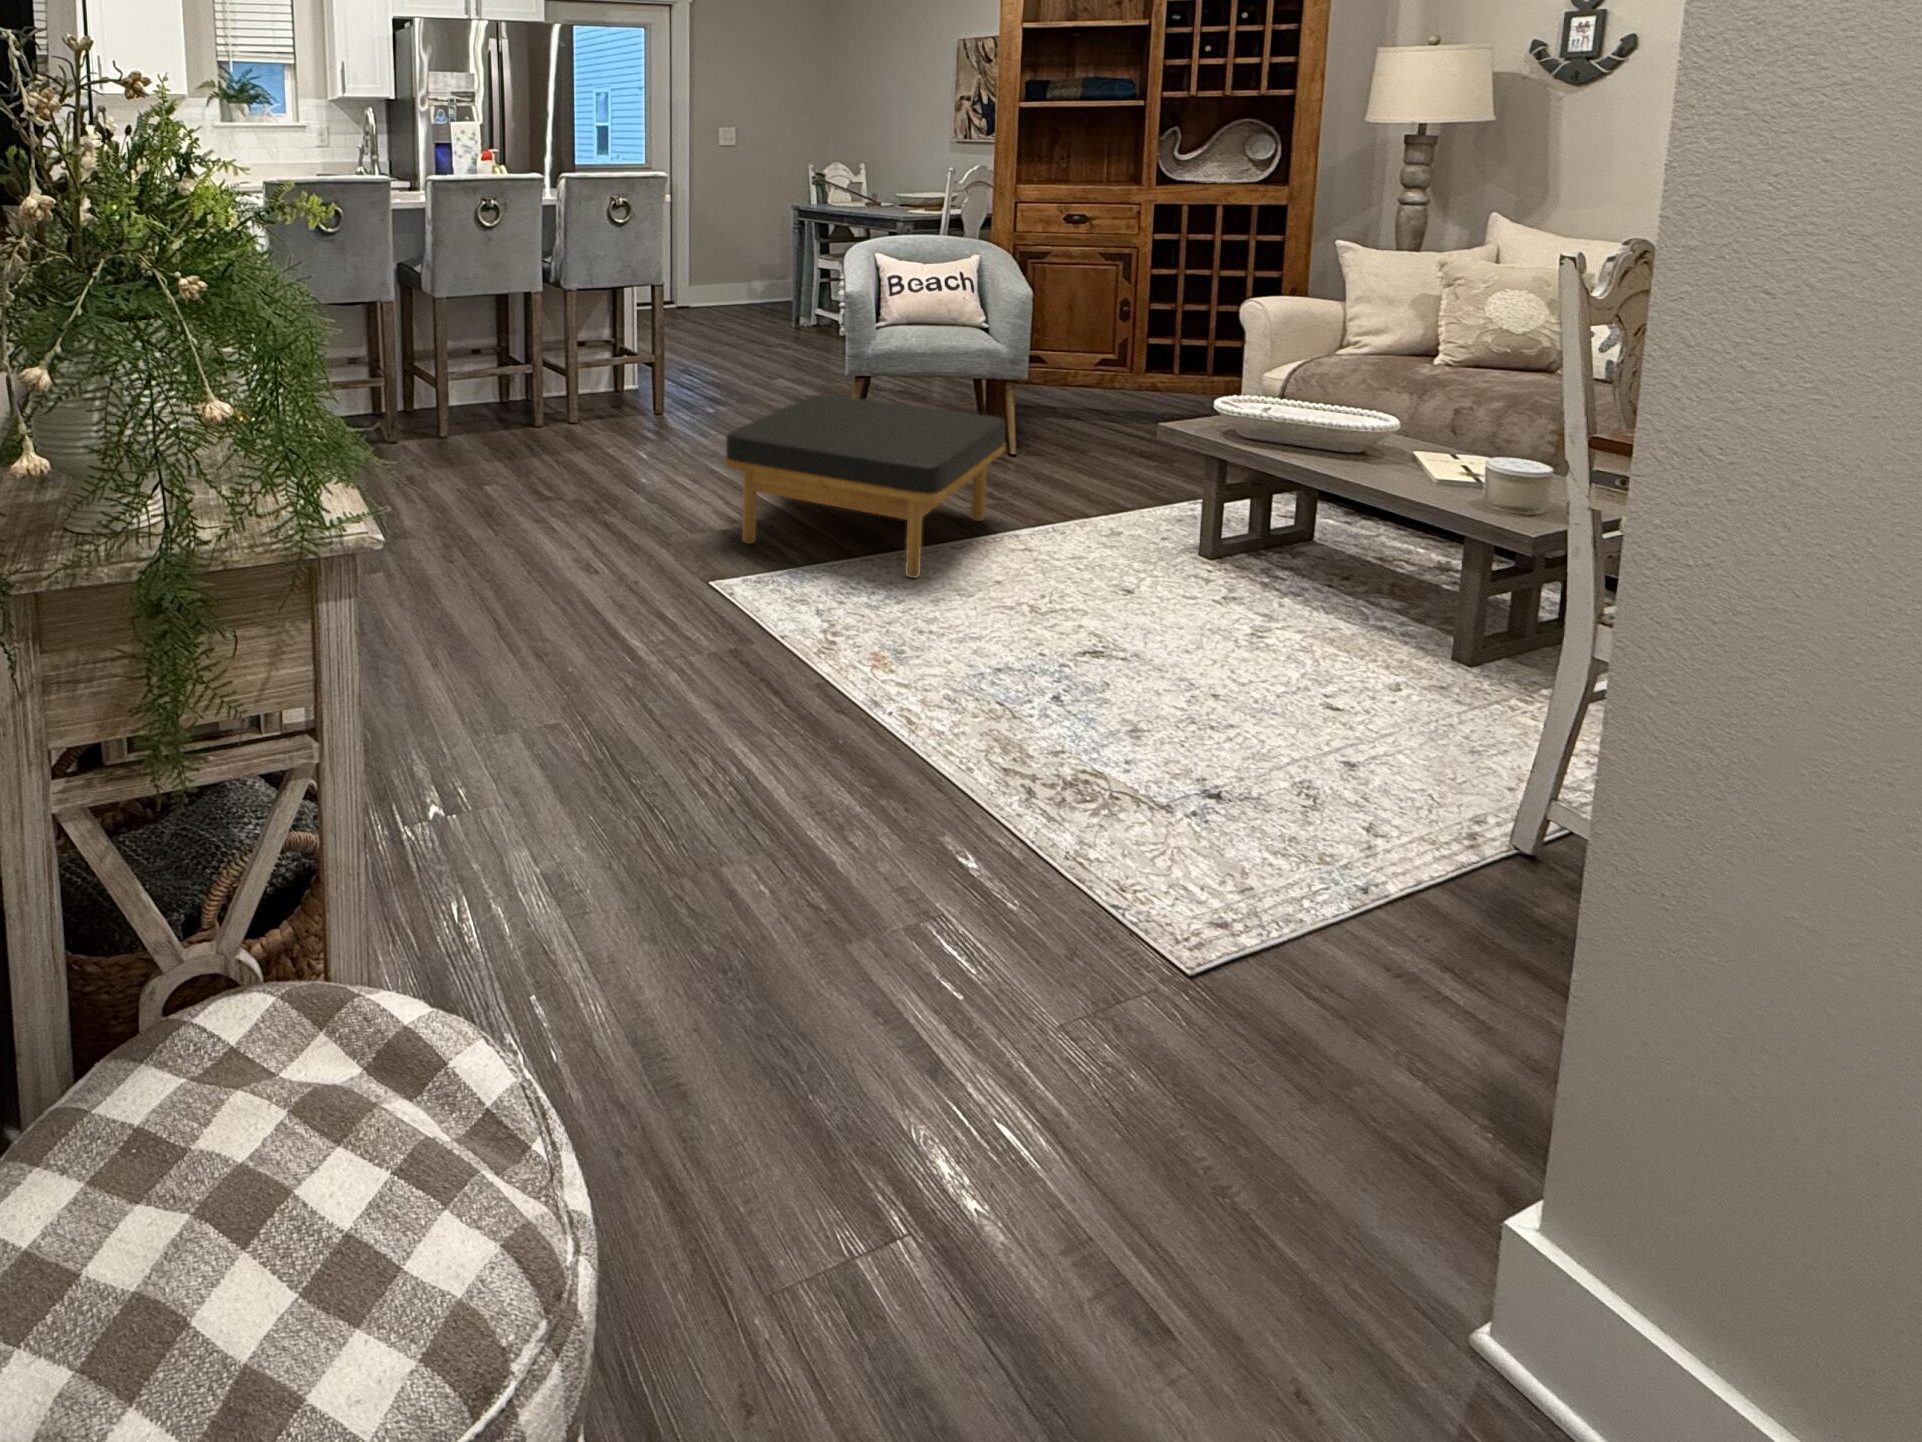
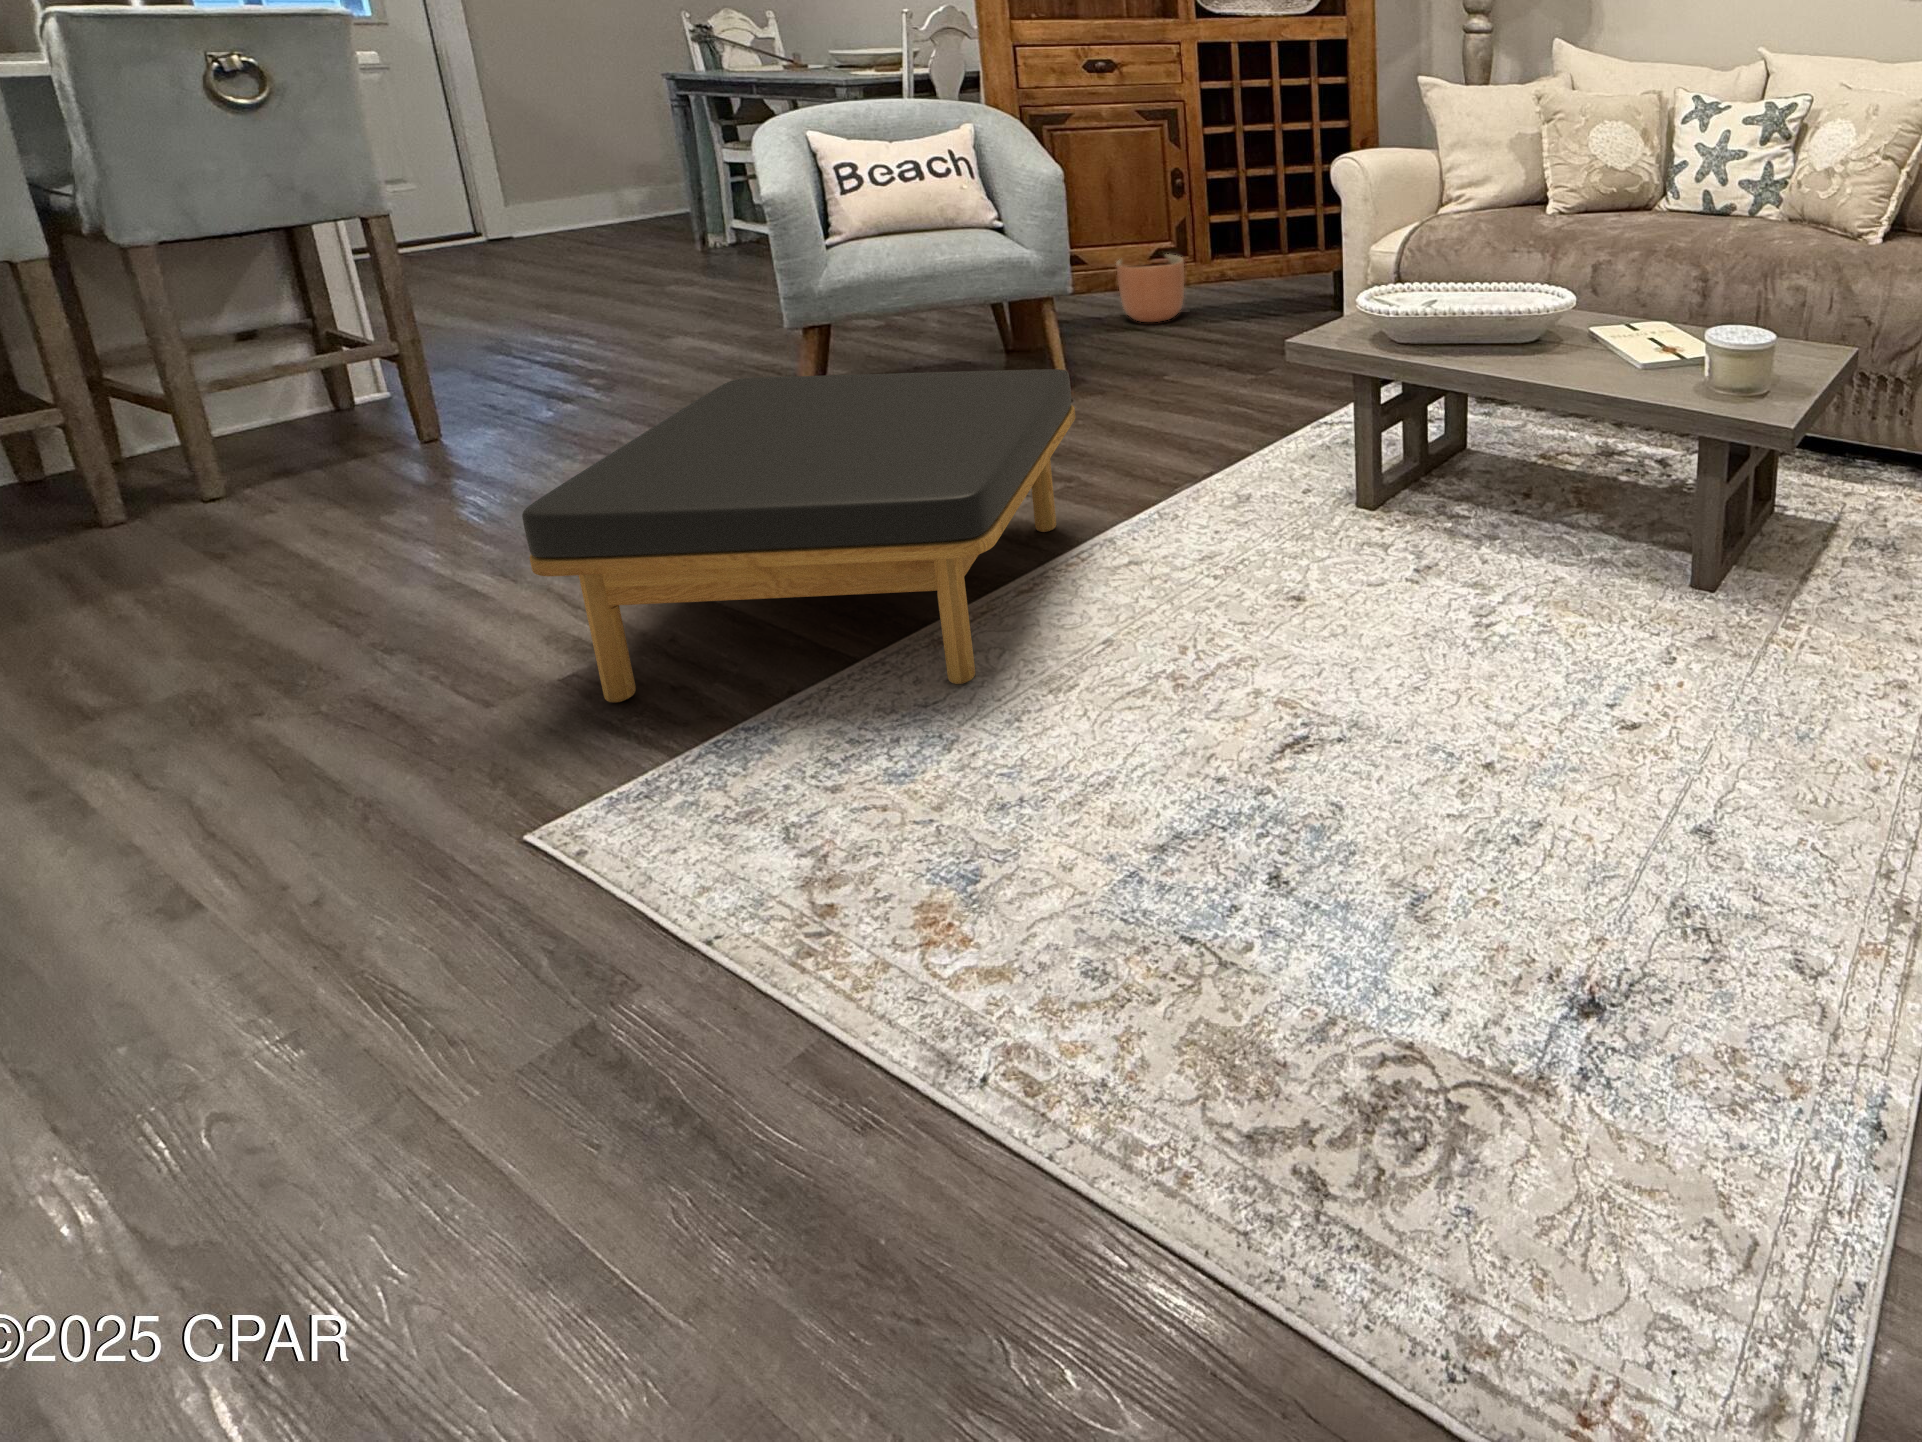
planter: none [1067,362,1120,414] -> present [1116,255,1184,322]

